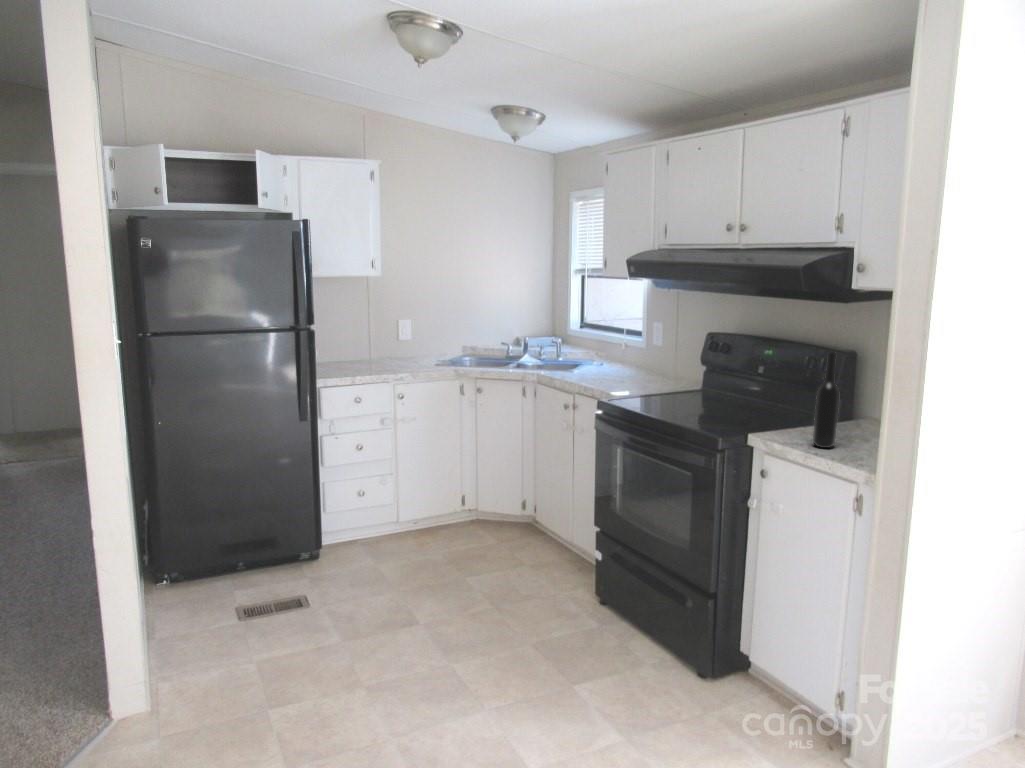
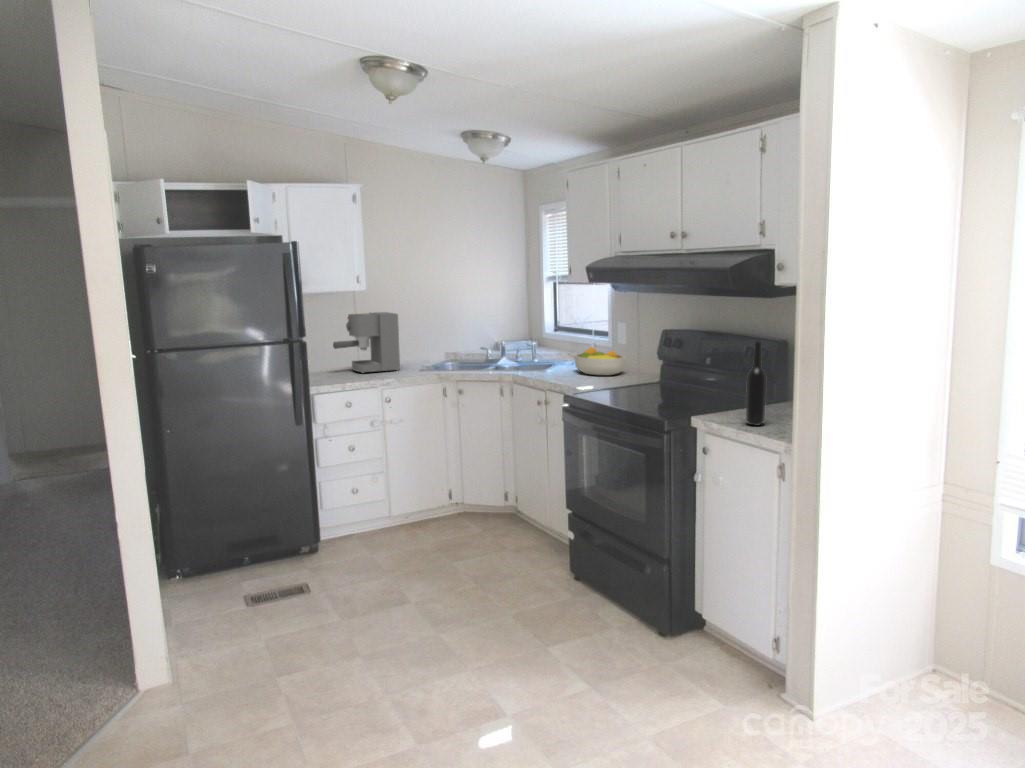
coffee maker: none [342,300,414,366] -> present [333,312,400,373]
fruit bowl: none [606,347,664,380] -> present [574,347,626,376]

